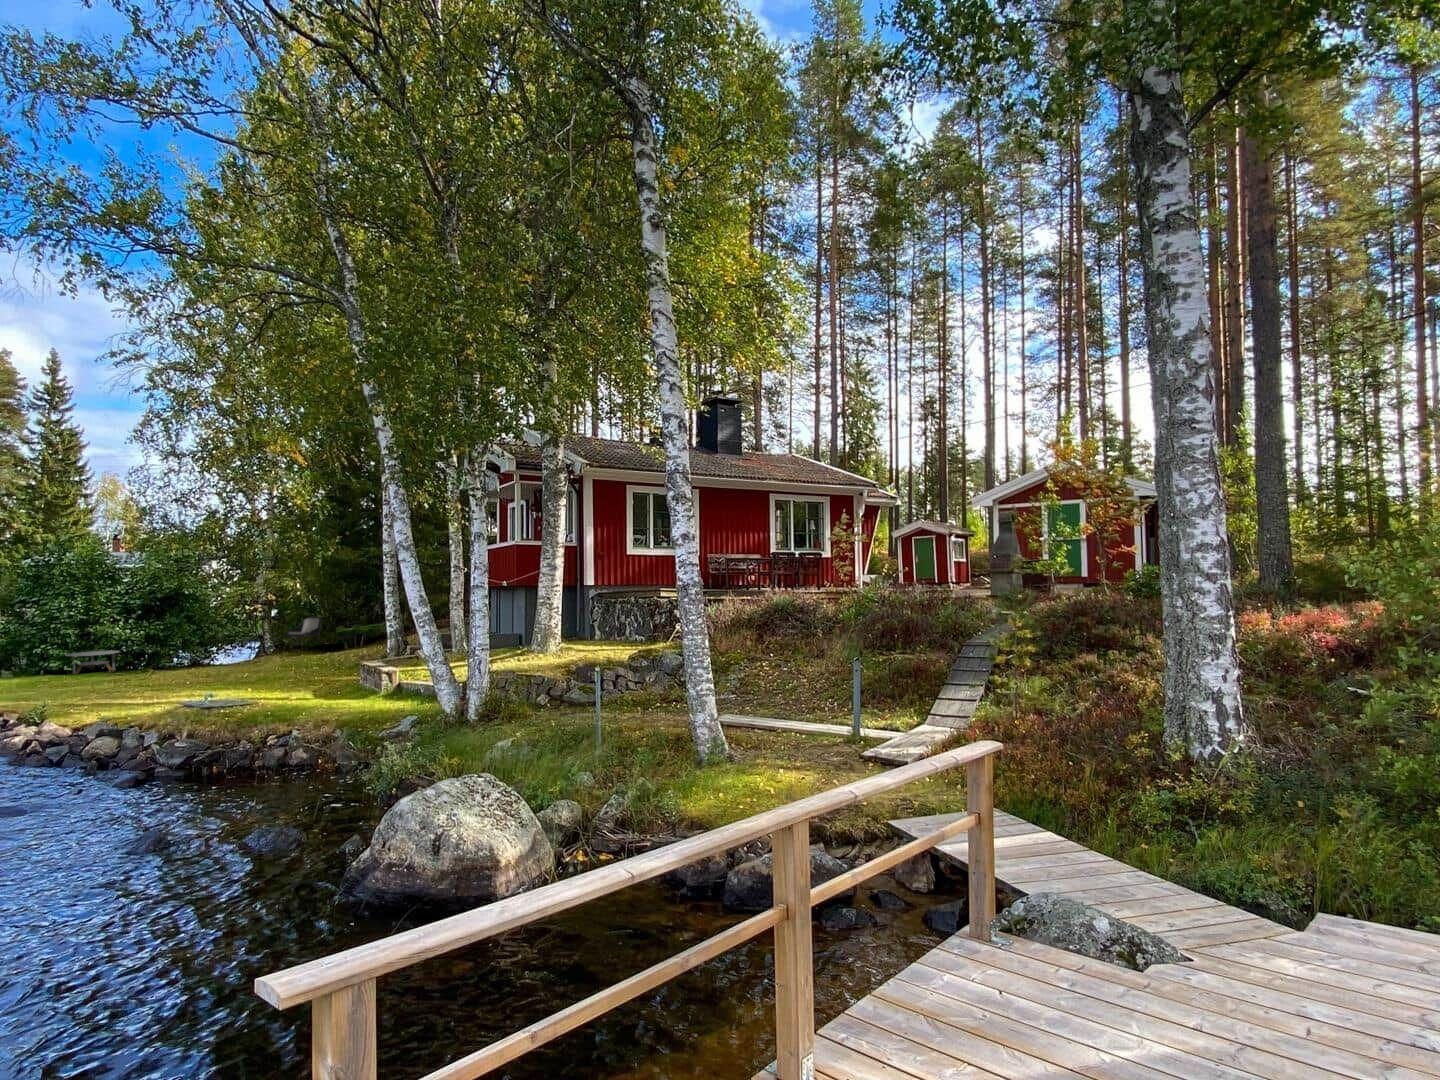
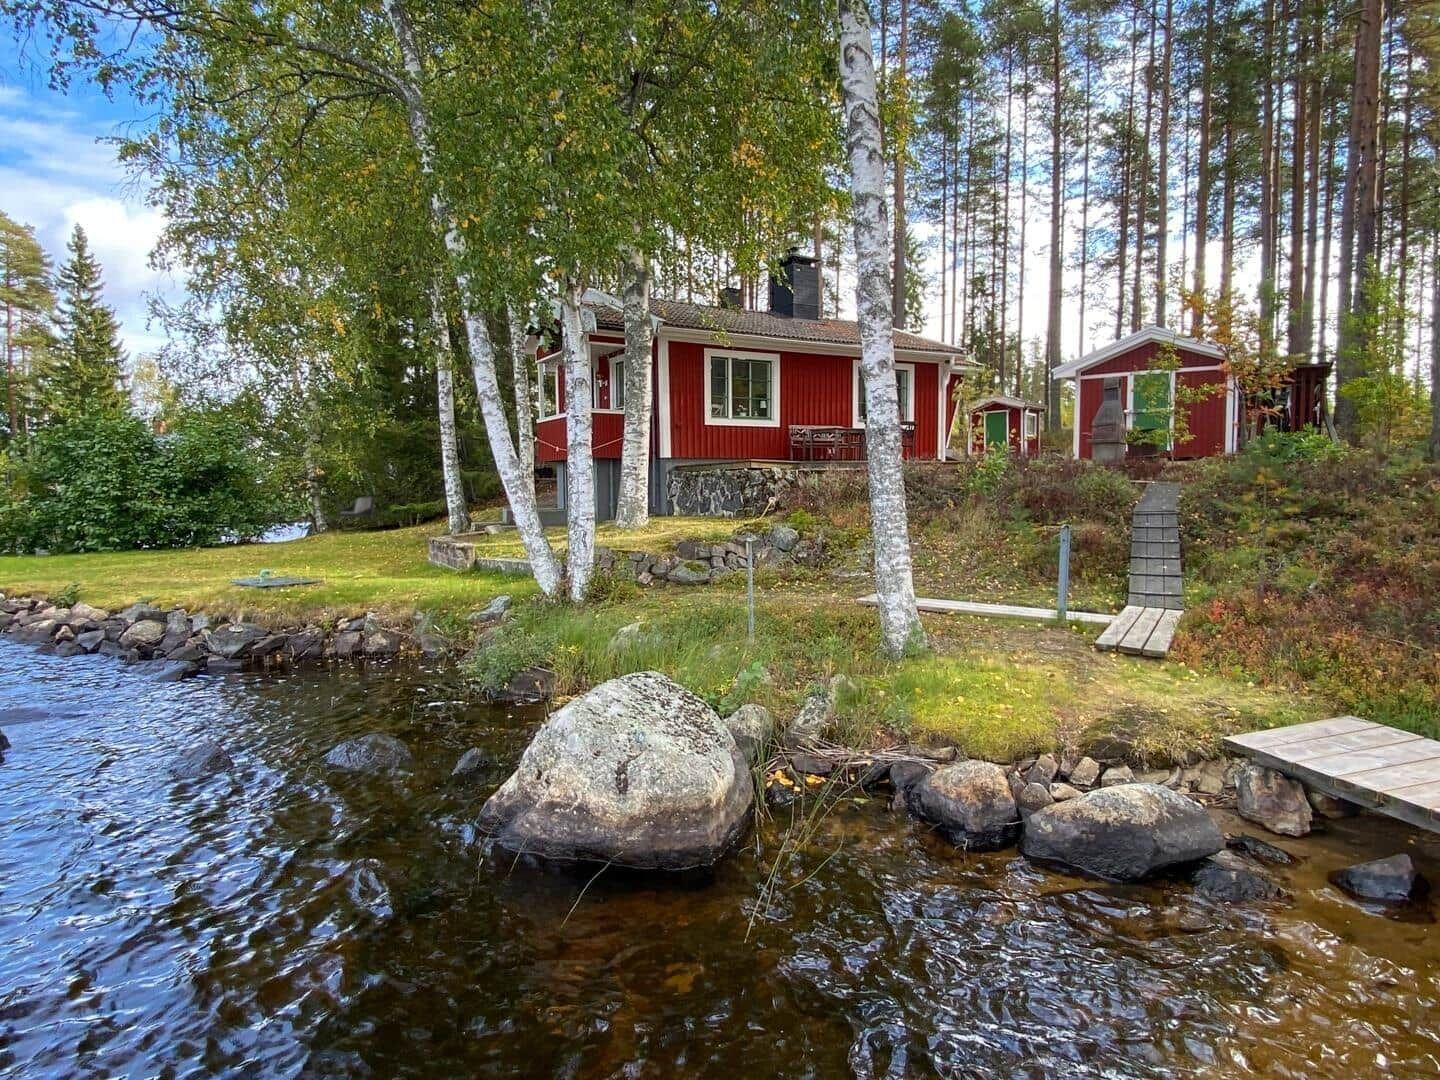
round table: present [67,650,119,674] -> none [108,529,166,553]

